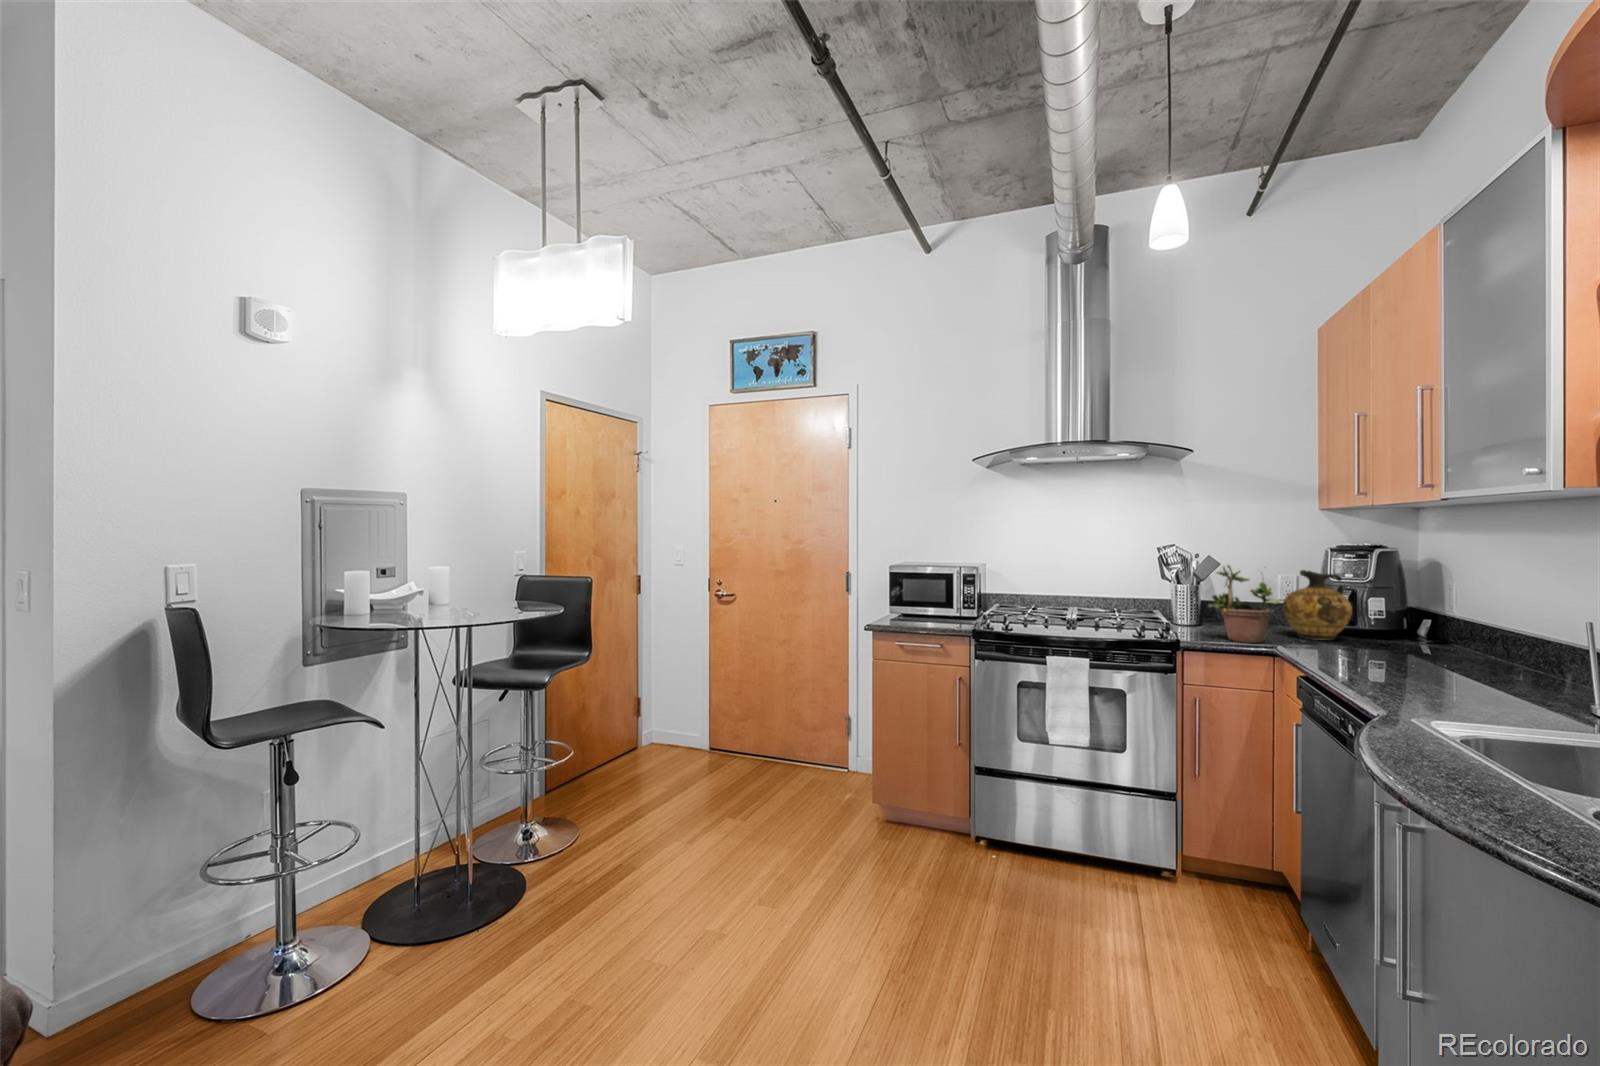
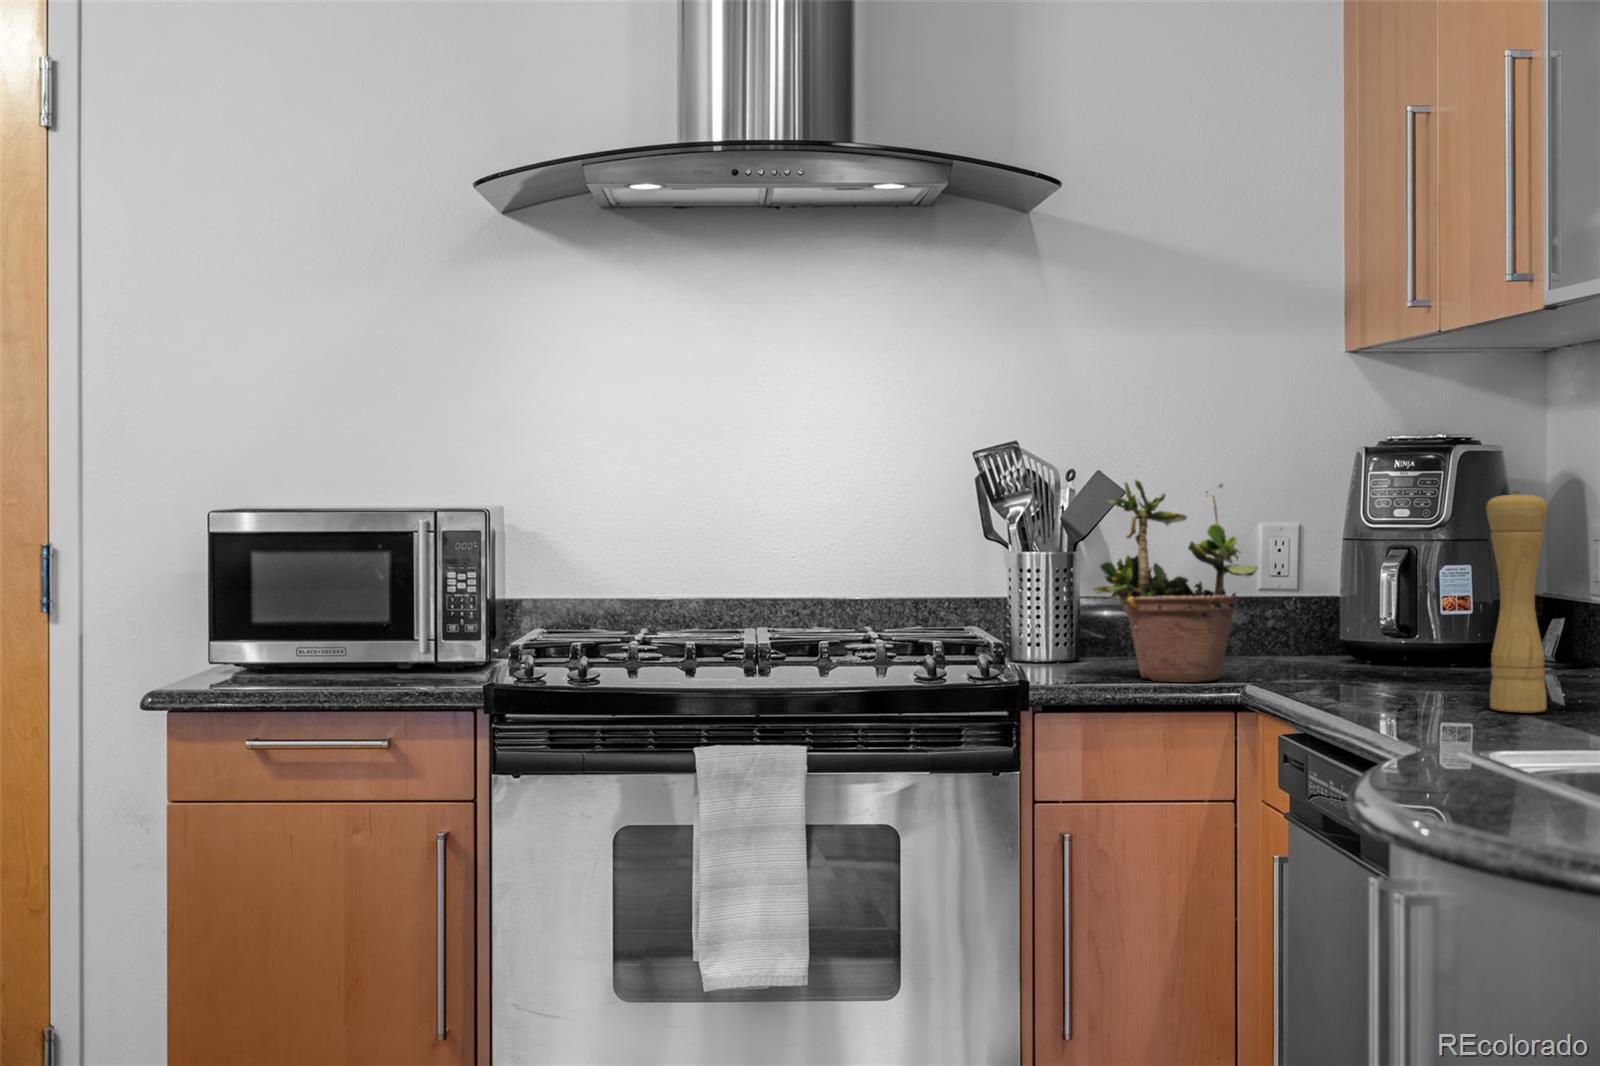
ceramic jug: present [1283,570,1352,640] -> none [1263,500,1408,672]
pepper mill: none [1385,582,1414,667] -> present [1486,491,1548,712]

